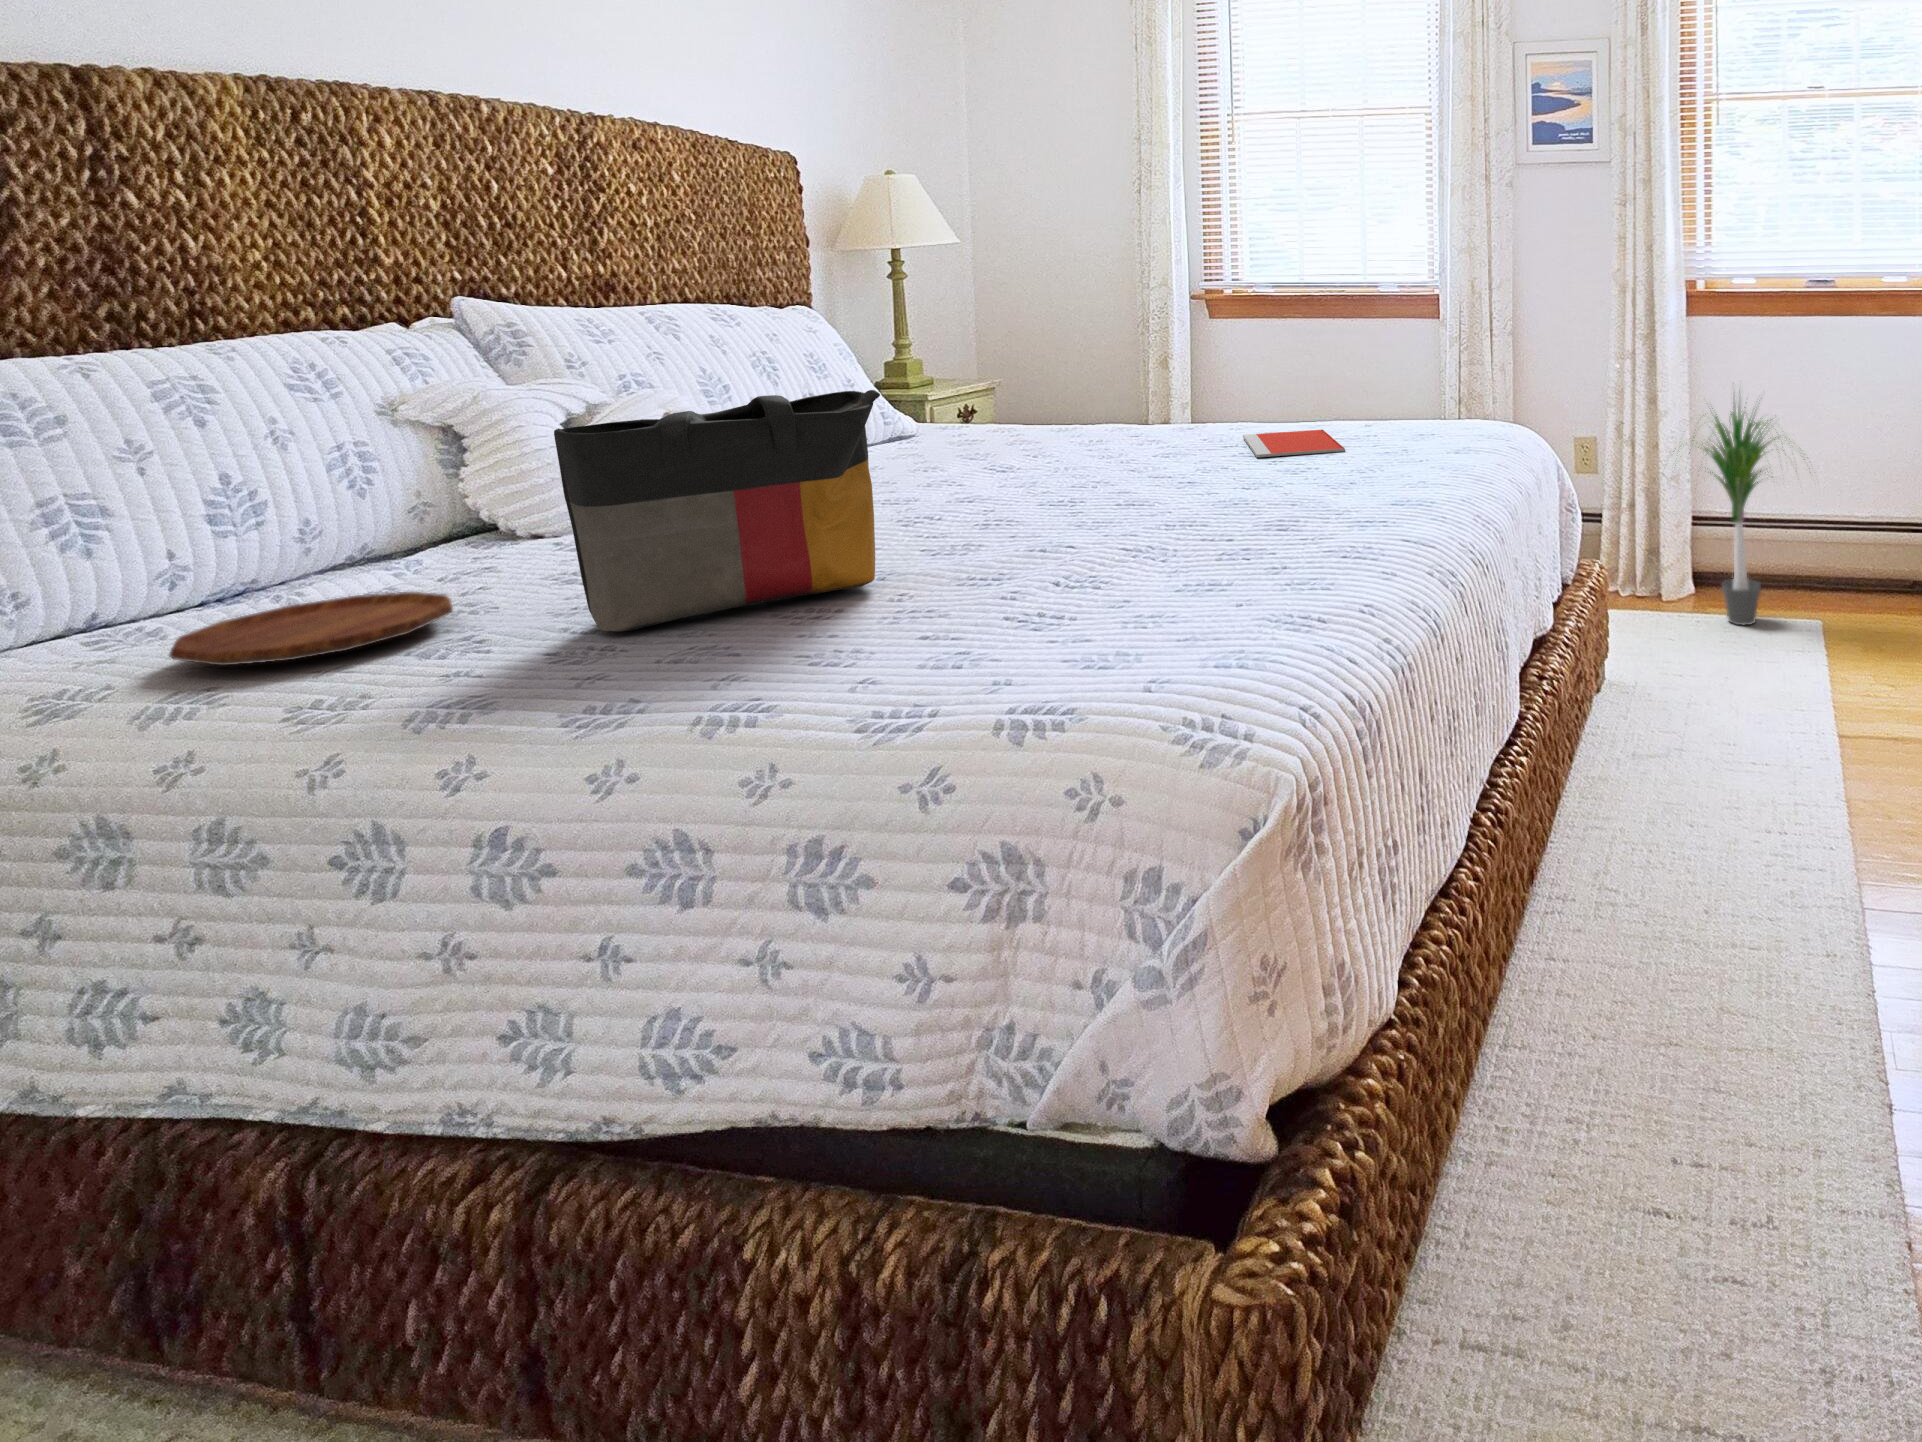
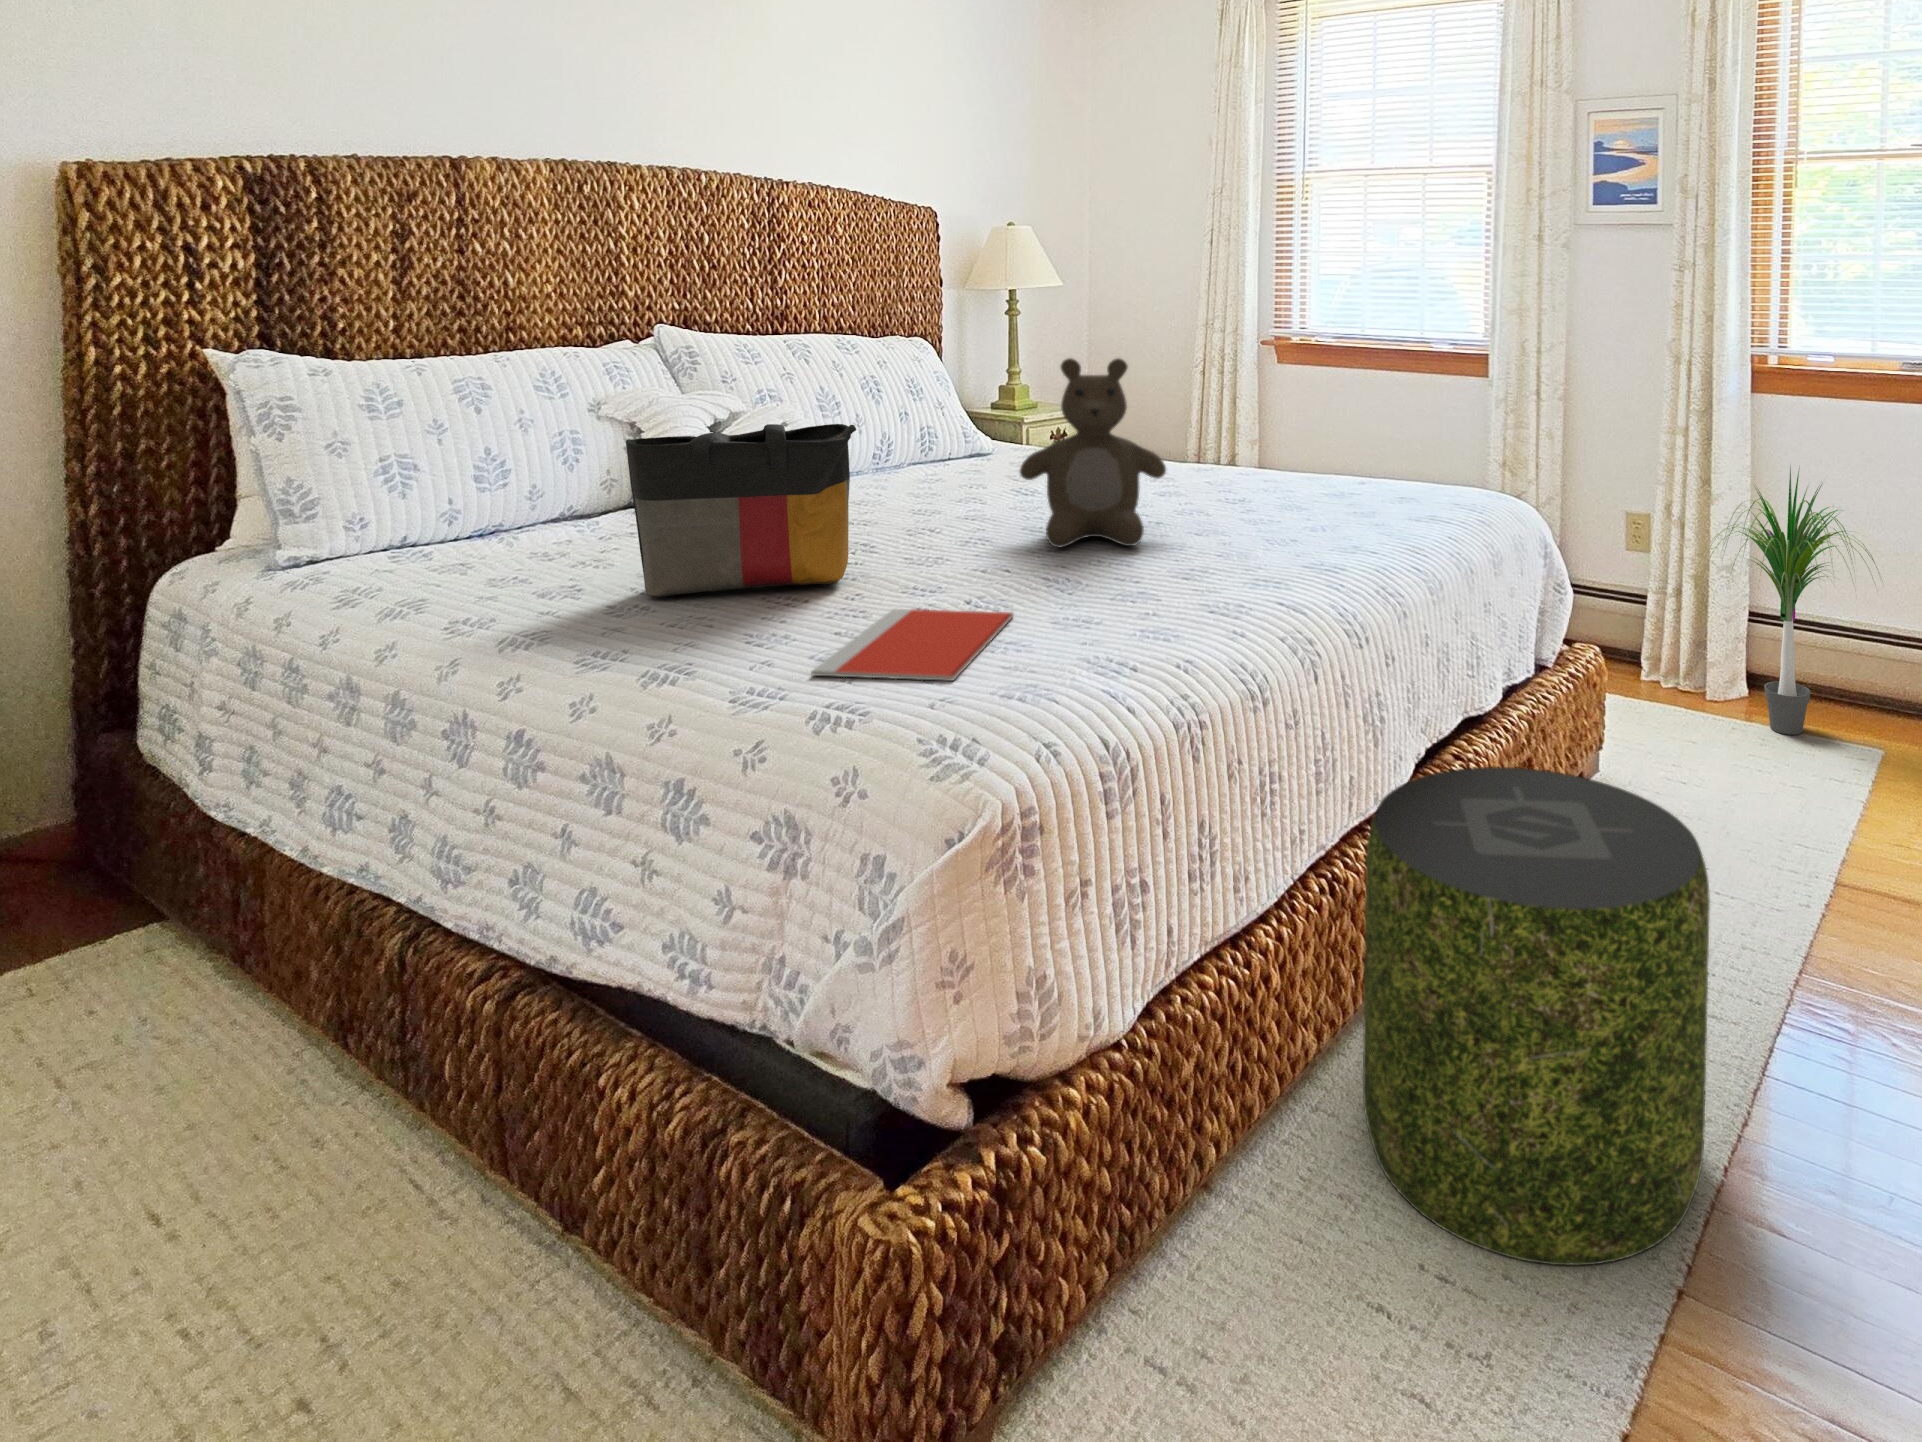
teddy bear: none [1037,302,1207,519] -> present [1020,358,1166,548]
notebook: present [1243,430,1345,457] -> present [811,609,1014,681]
tray: present [169,592,453,666] -> none [406,545,580,586]
pouf: none [1543,671,1873,1132] -> present [1363,767,1710,1265]

